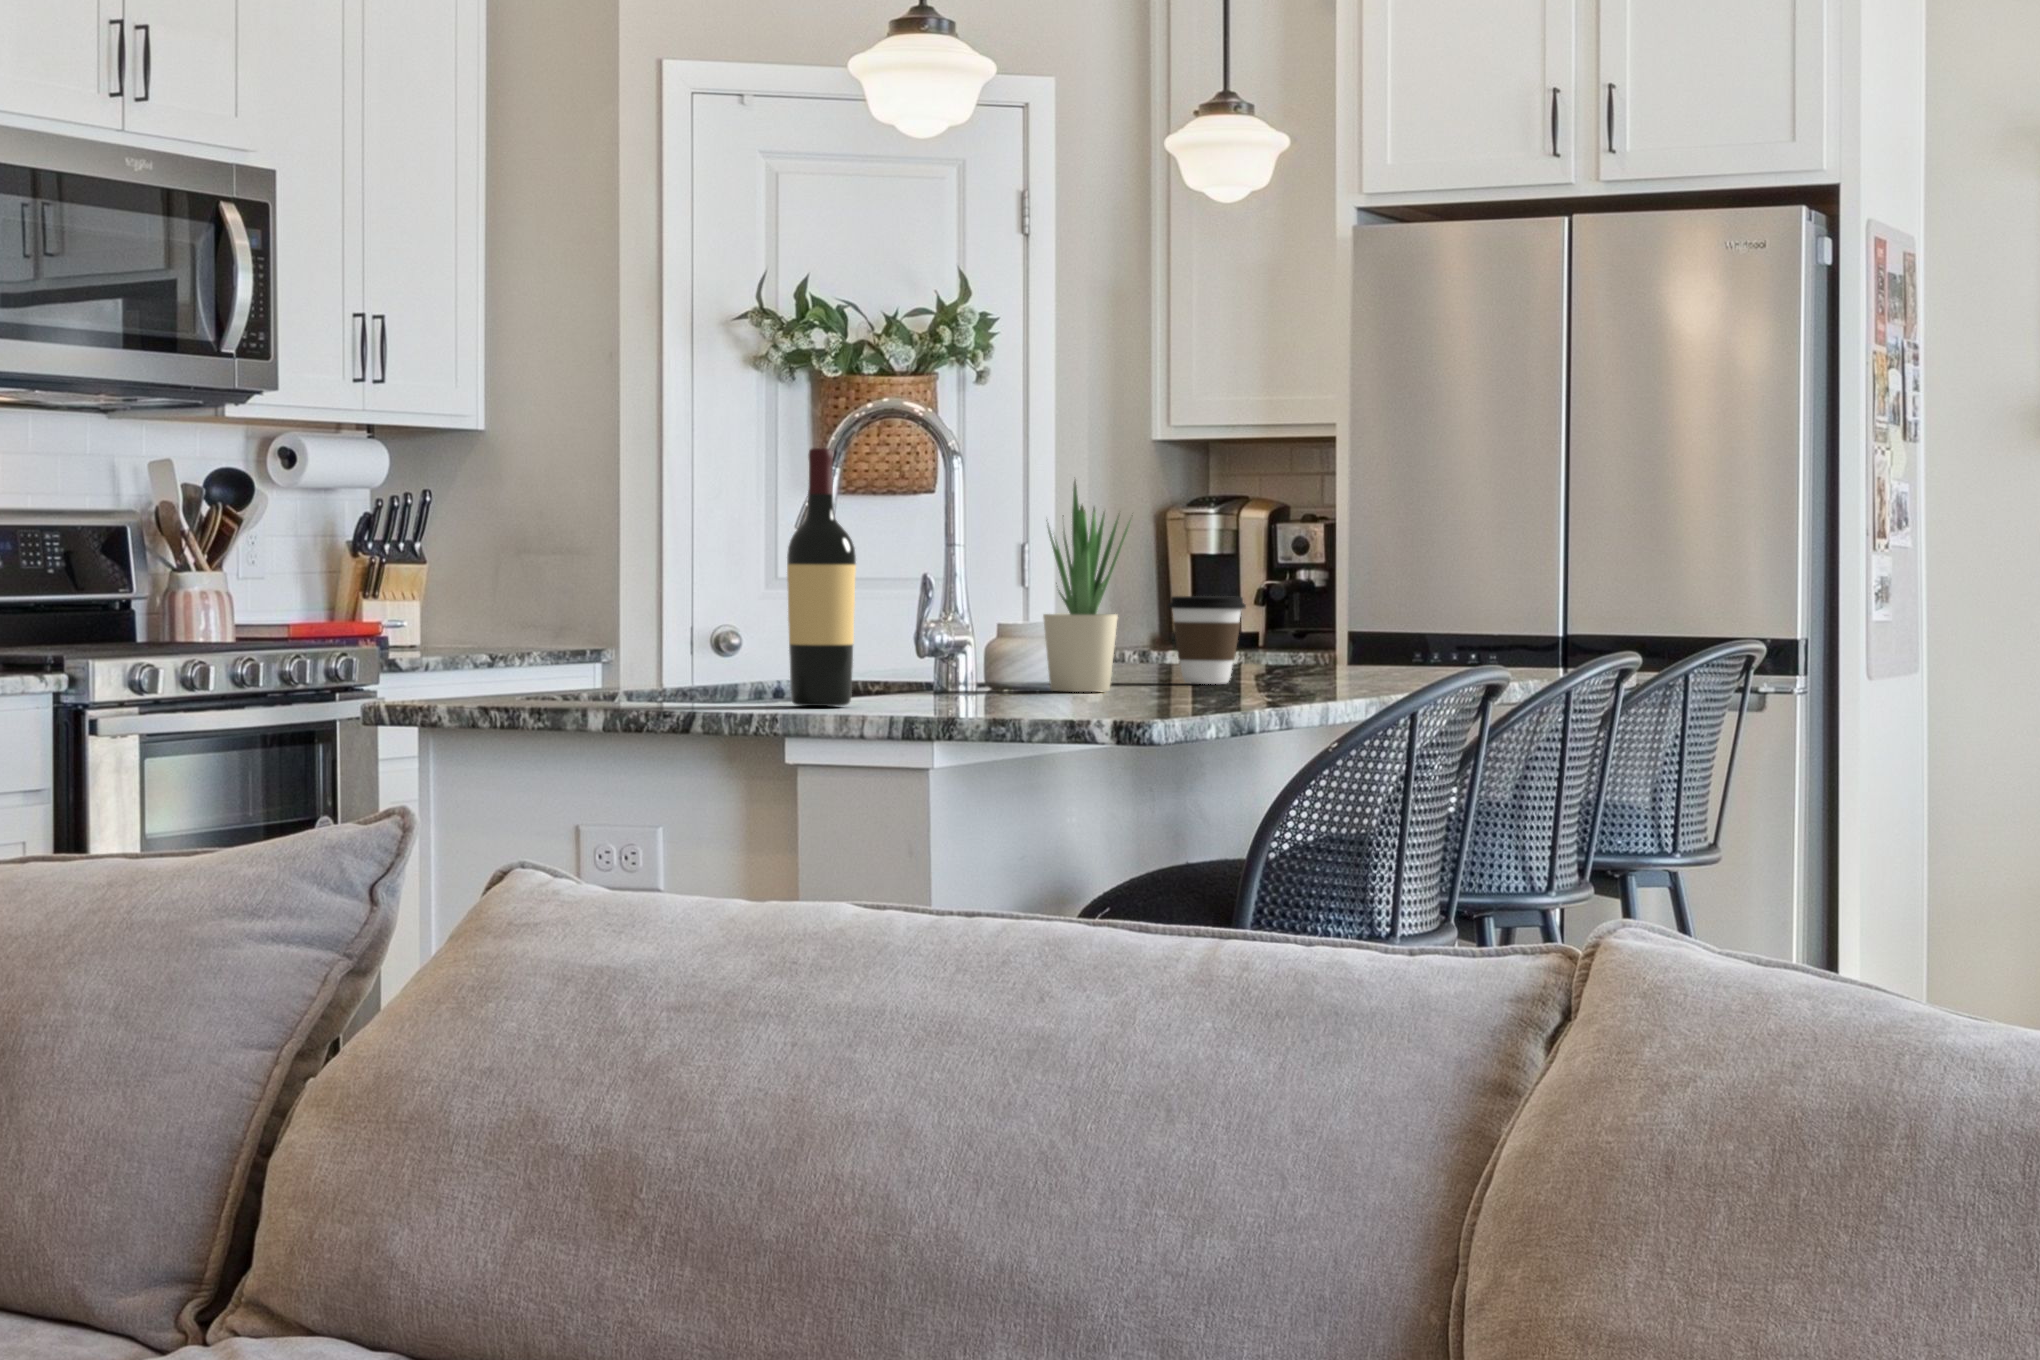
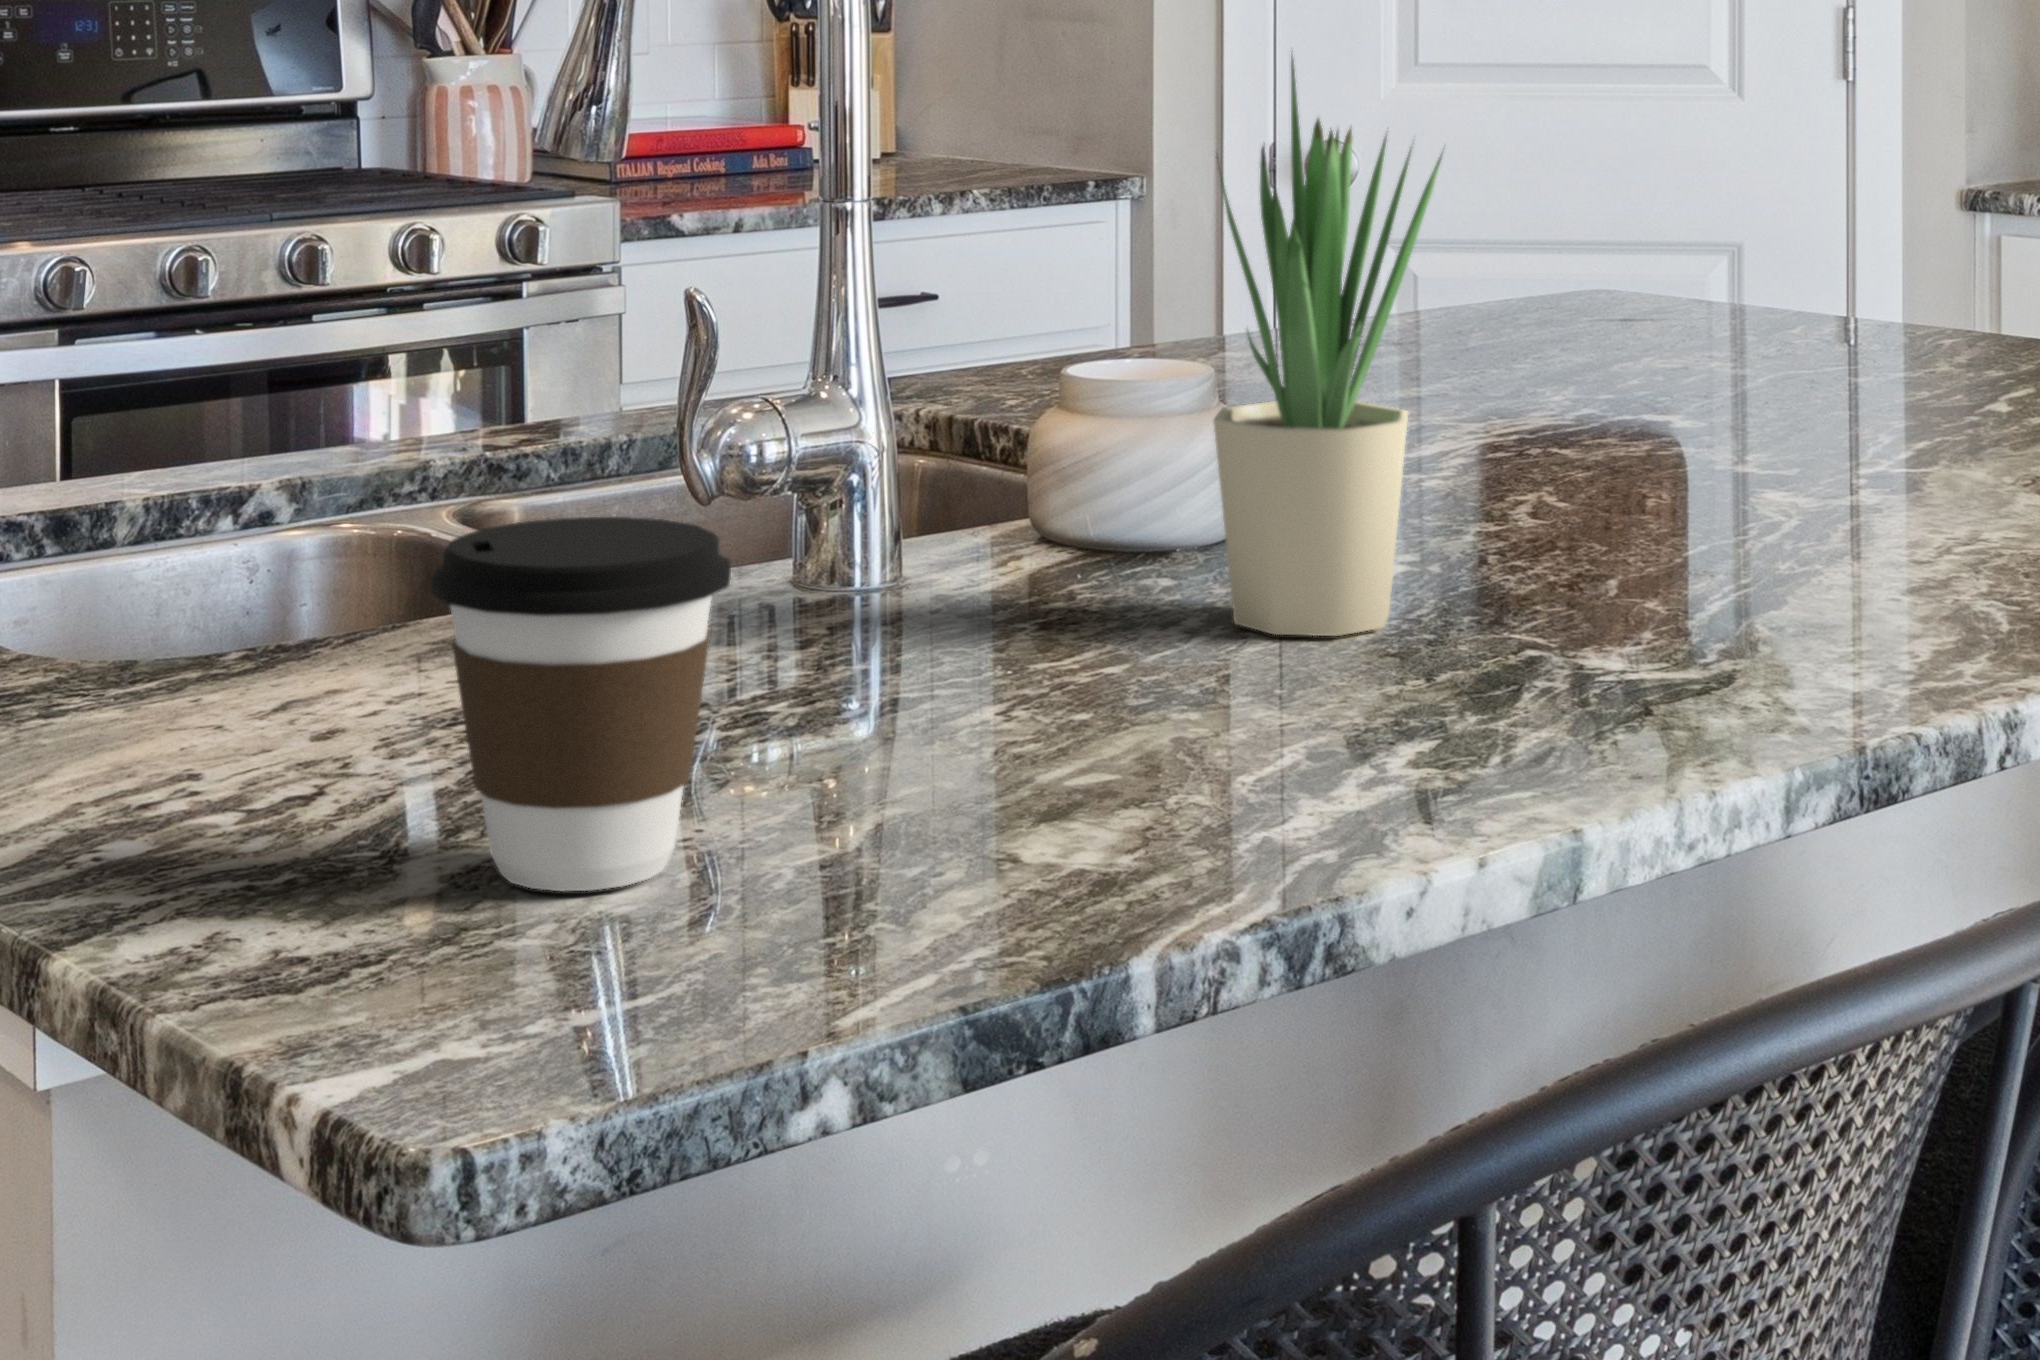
wine bottle: present [787,448,856,706] -> none [82,40,295,837]
coffee cup: present [1168,596,1246,684] -> present [431,517,731,891]

